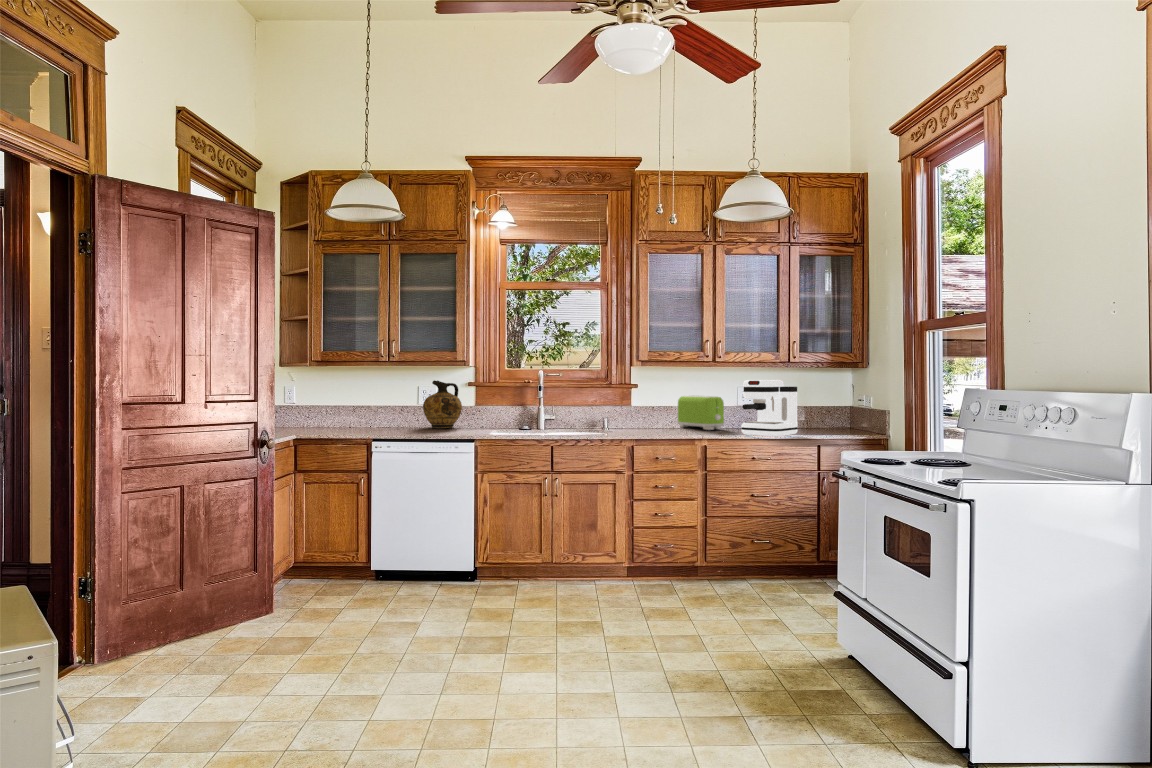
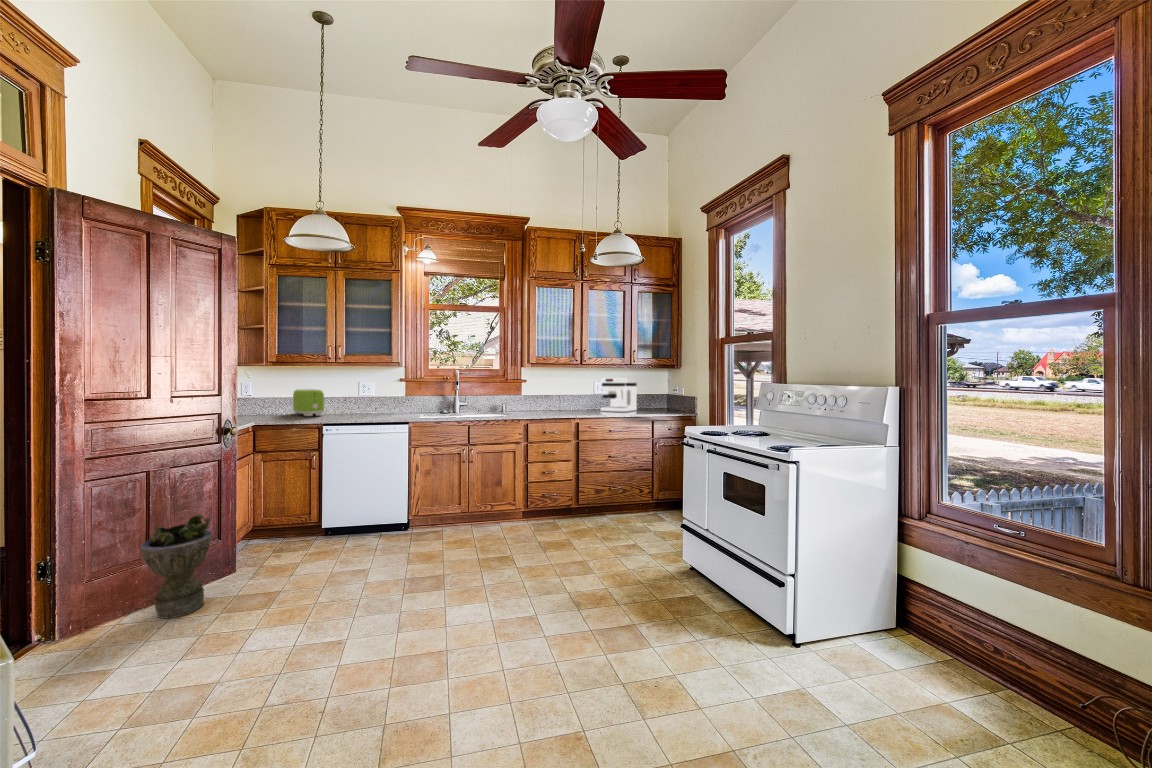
ceramic jug: present [423,380,462,428] -> none [364,378,396,415]
toaster: present [678,396,724,430] -> present [293,389,324,416]
planter: none [173,540,244,656] -> present [140,514,212,619]

